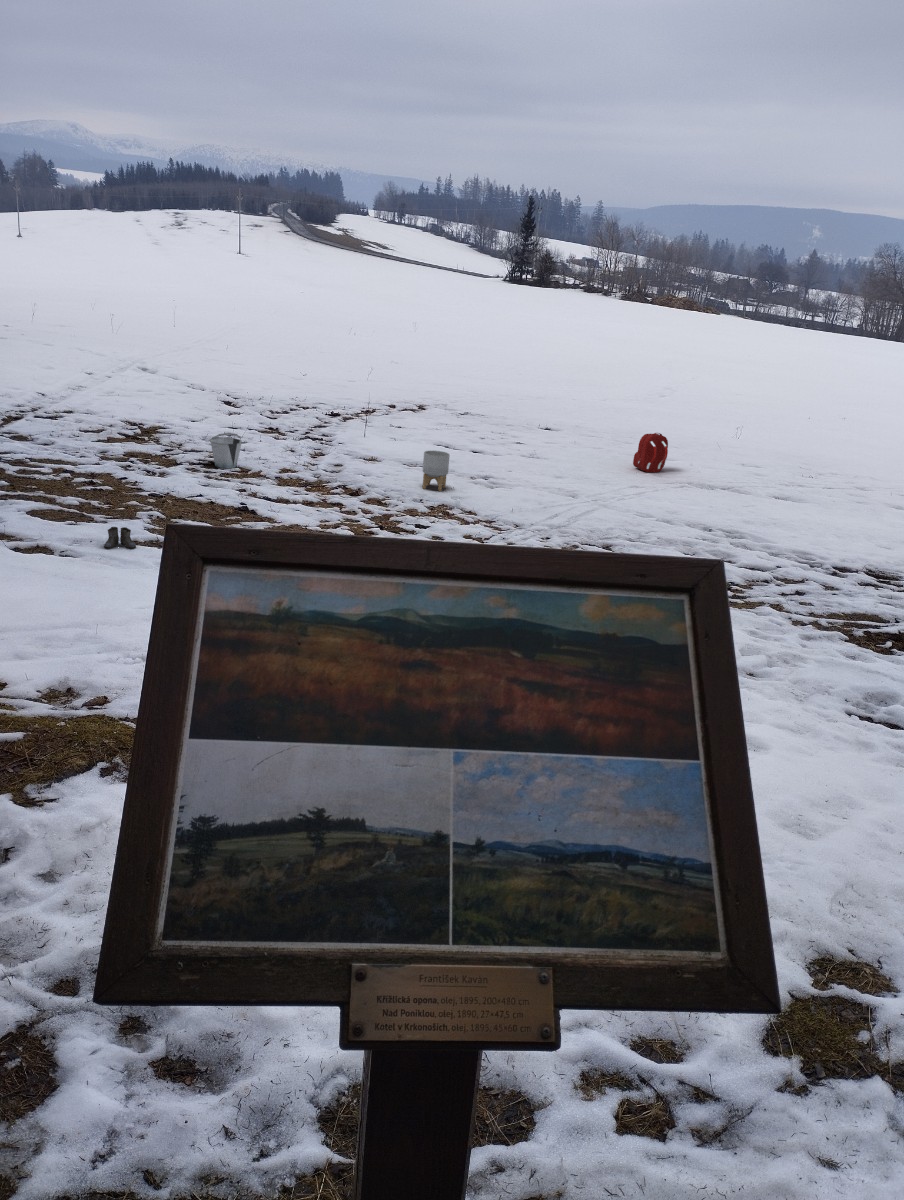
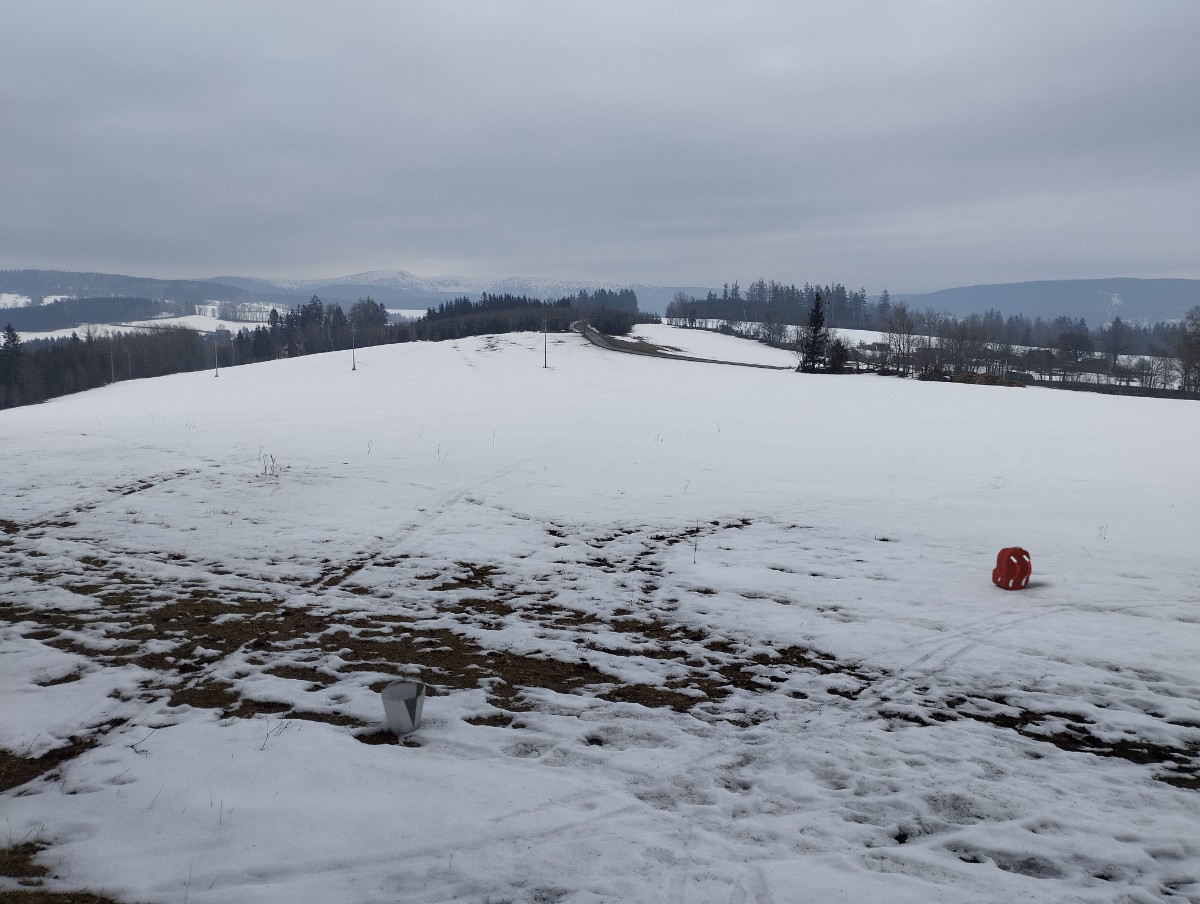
bucket: present [210,433,242,468] -> present [381,677,426,733]
planter: present [422,450,450,491] -> none [769,587,797,632]
boots: present [104,527,136,549] -> none [446,708,481,734]

